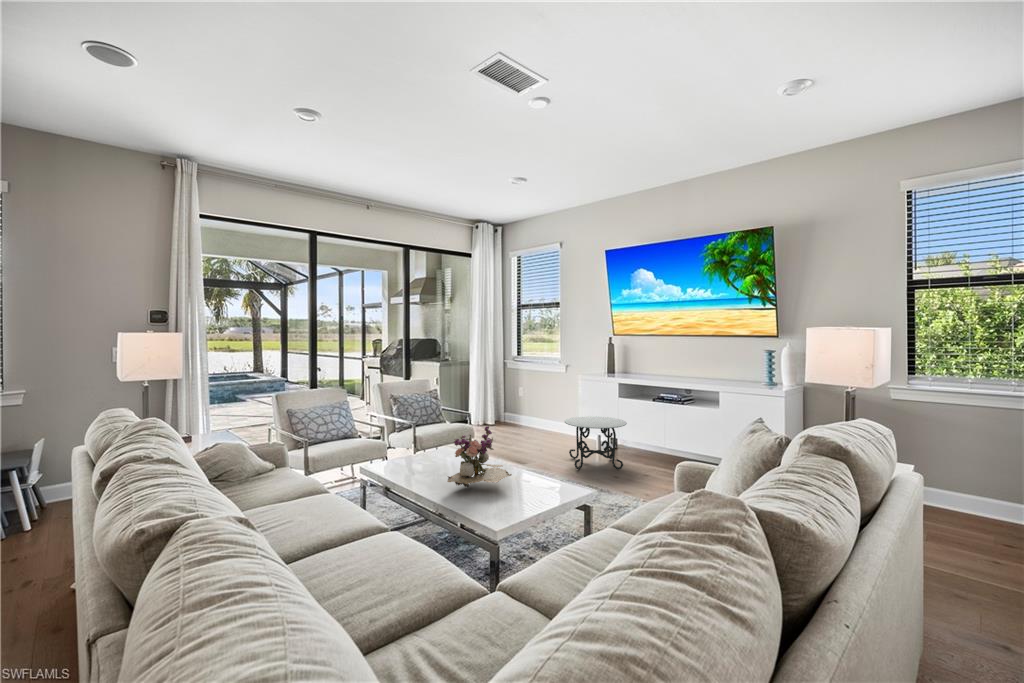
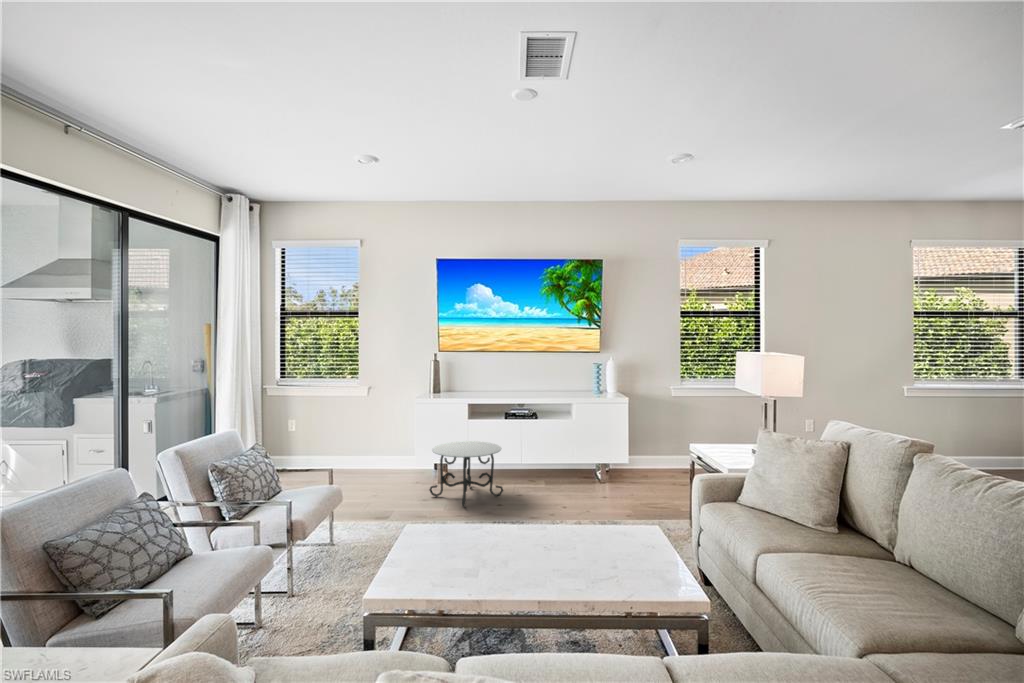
flower arrangement: present [448,425,512,487] -> none [531,473,619,572]

